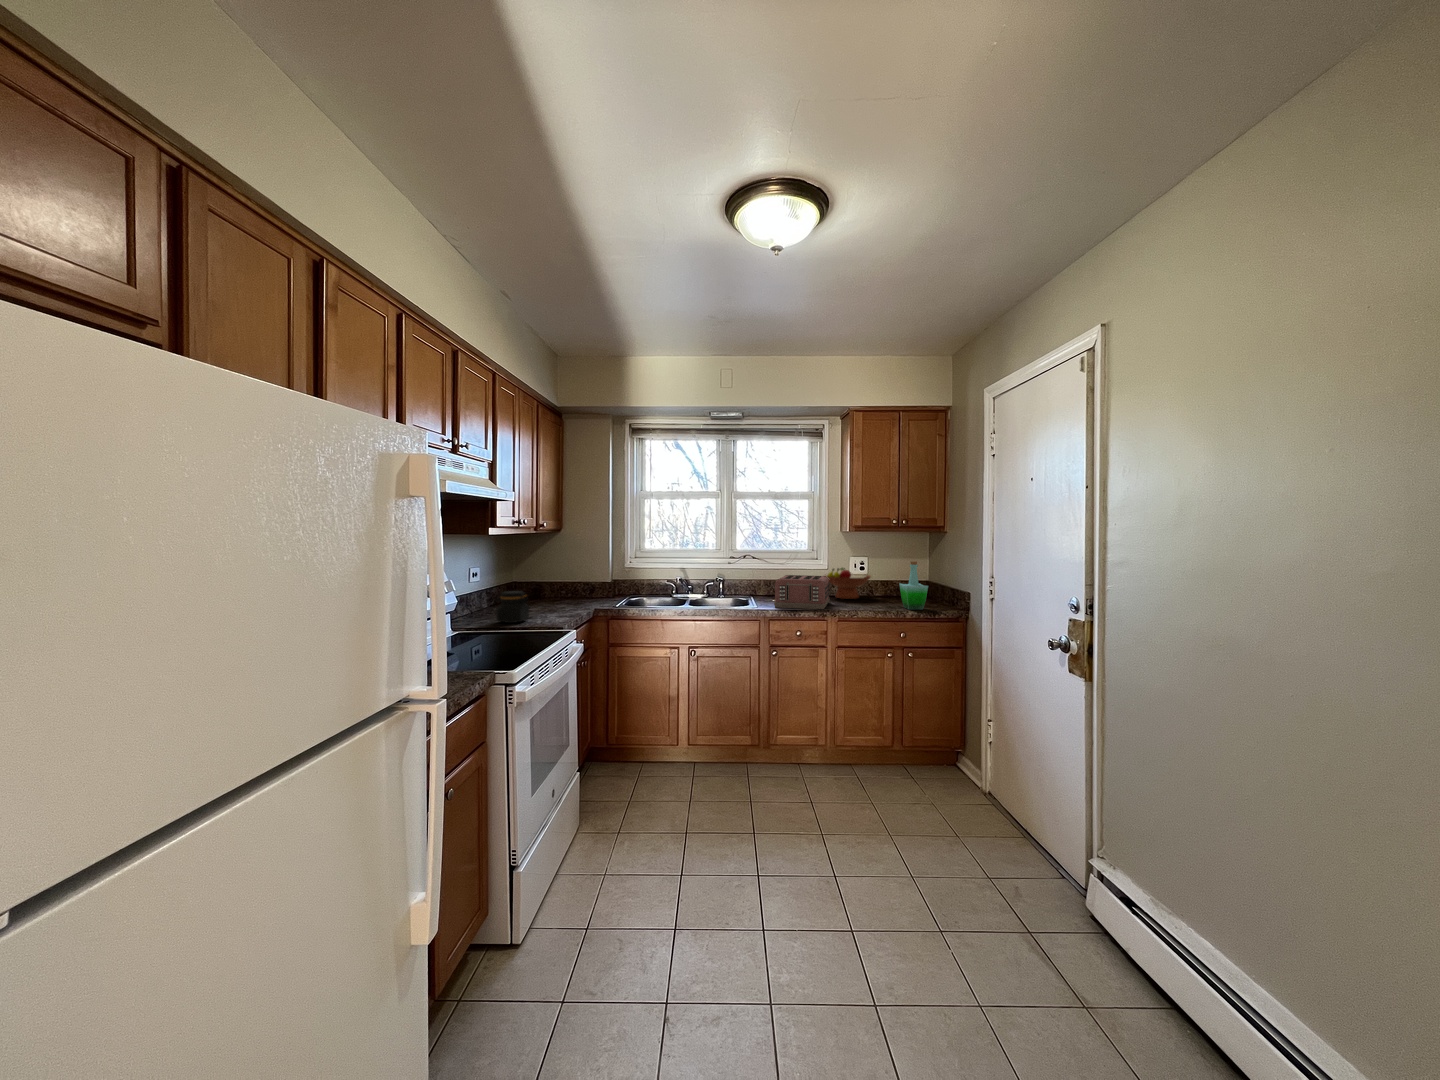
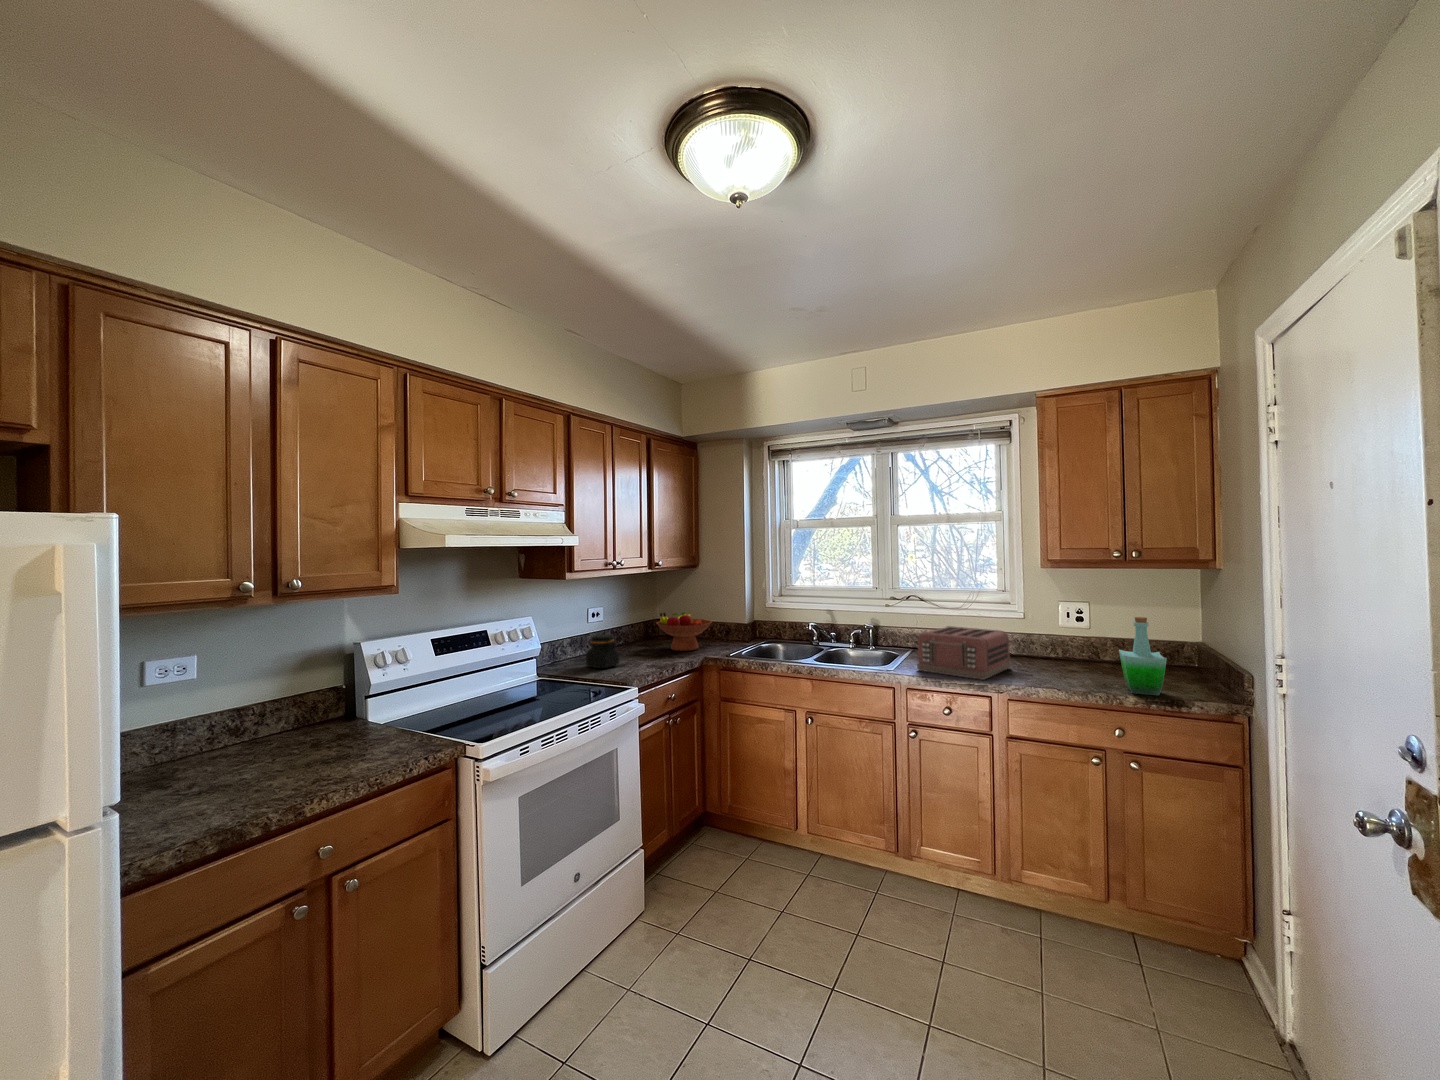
fruit bowl: present [827,568,871,599] -> present [656,612,712,651]

